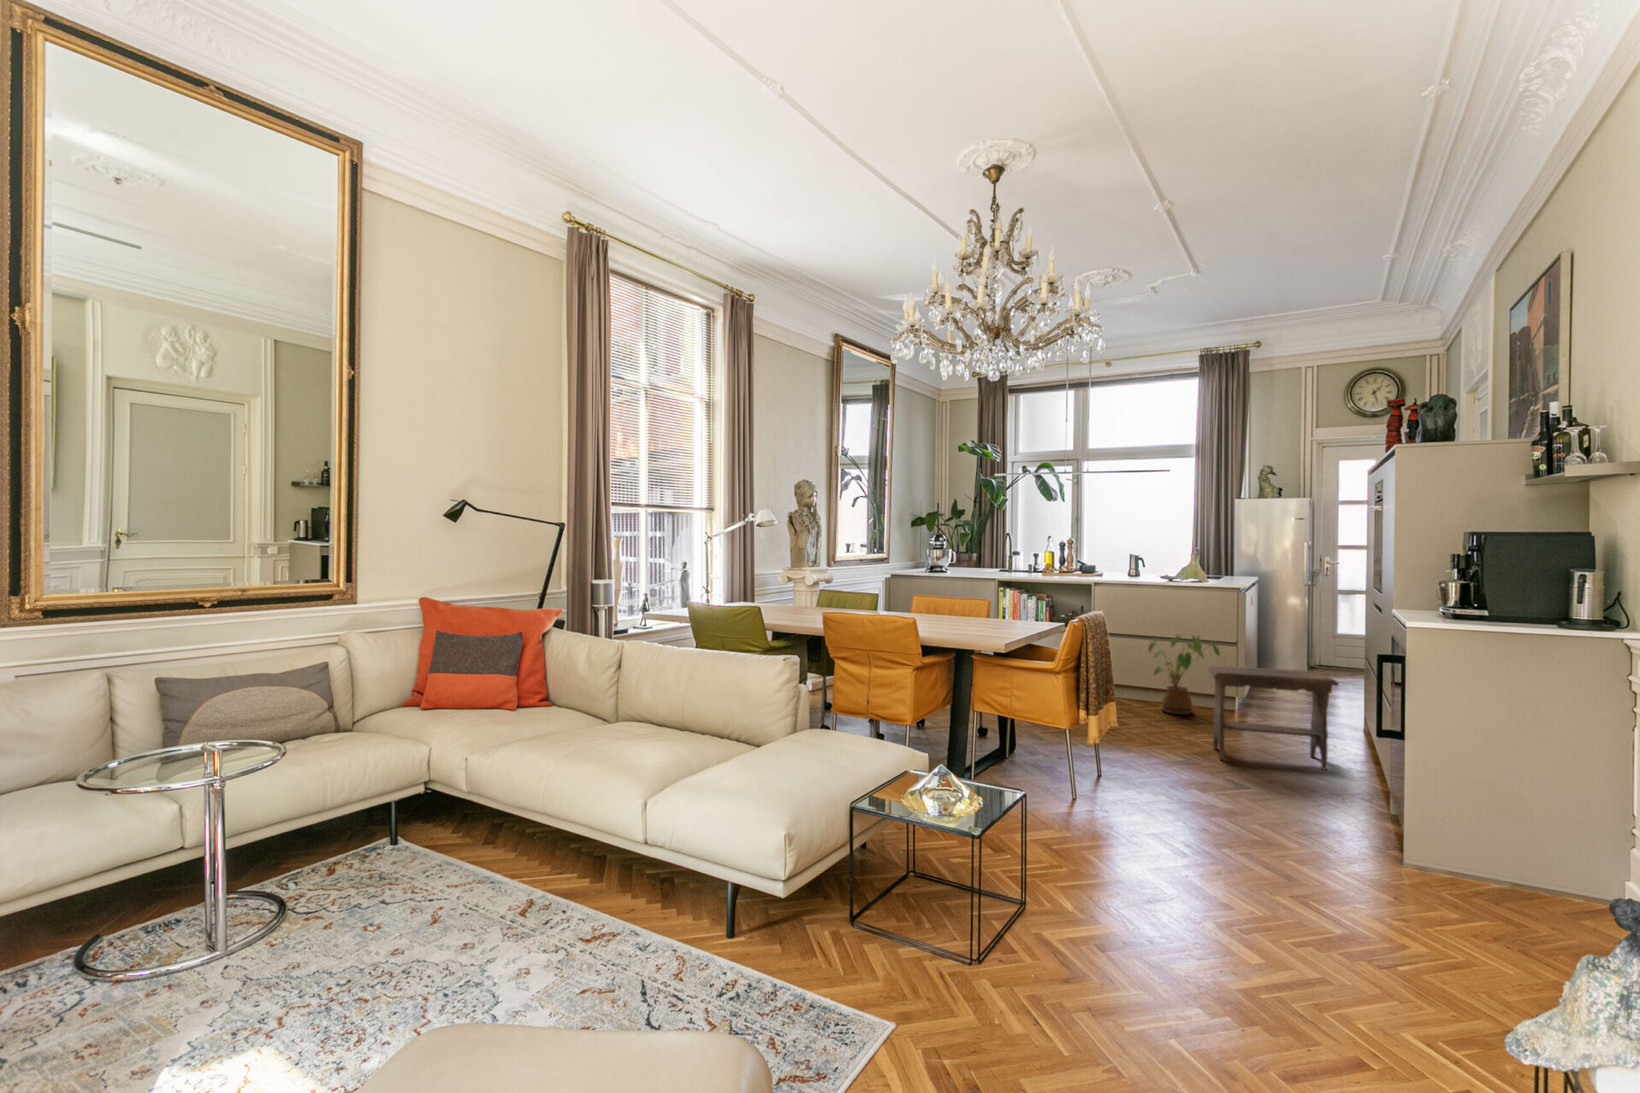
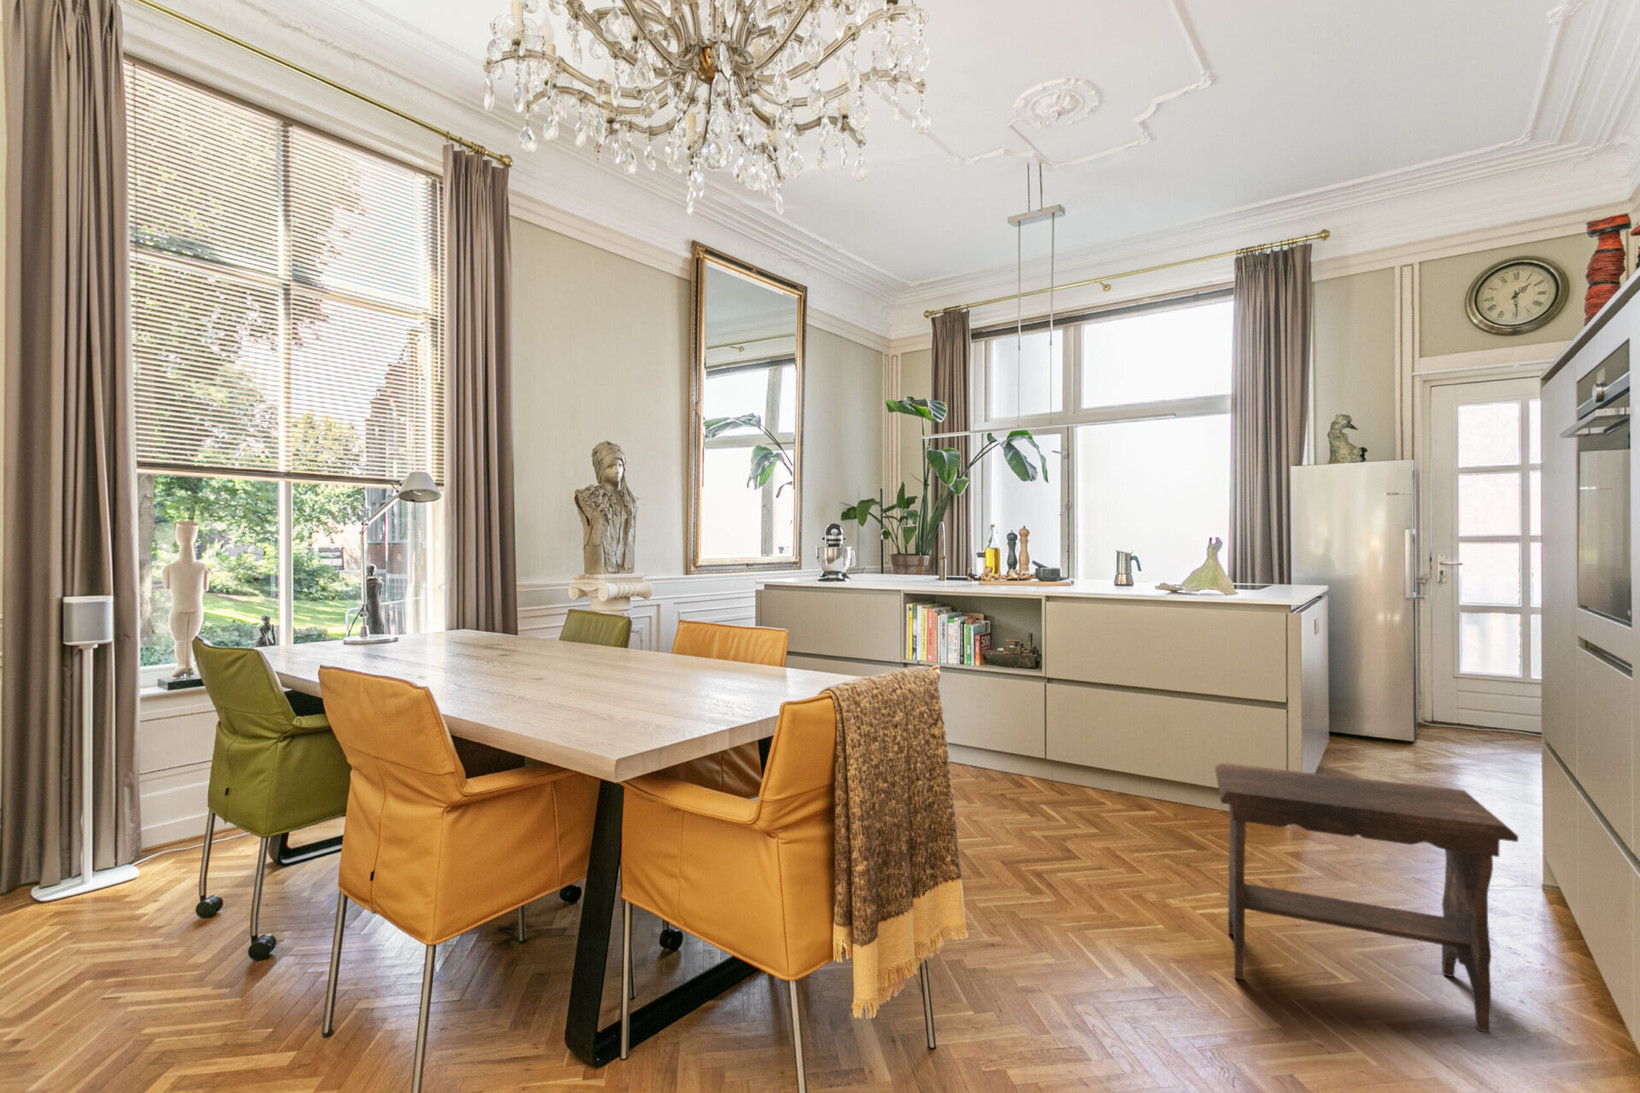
house plant: present [1148,635,1220,715] -> none [1131,683,1256,825]

